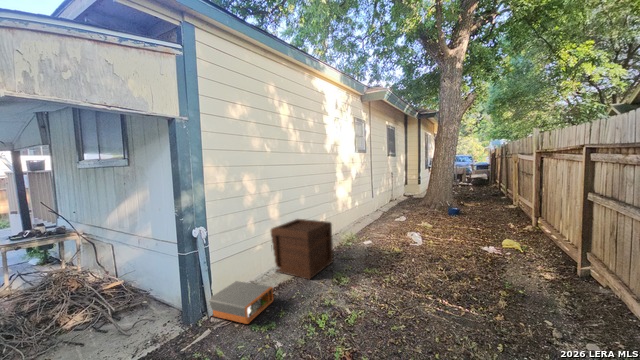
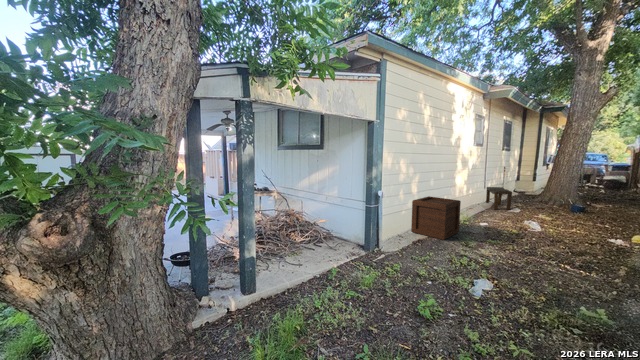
bench: none [374,195,396,221] -> present [486,187,512,210]
storage box: present [209,281,273,324] -> none [380,232,422,255]

